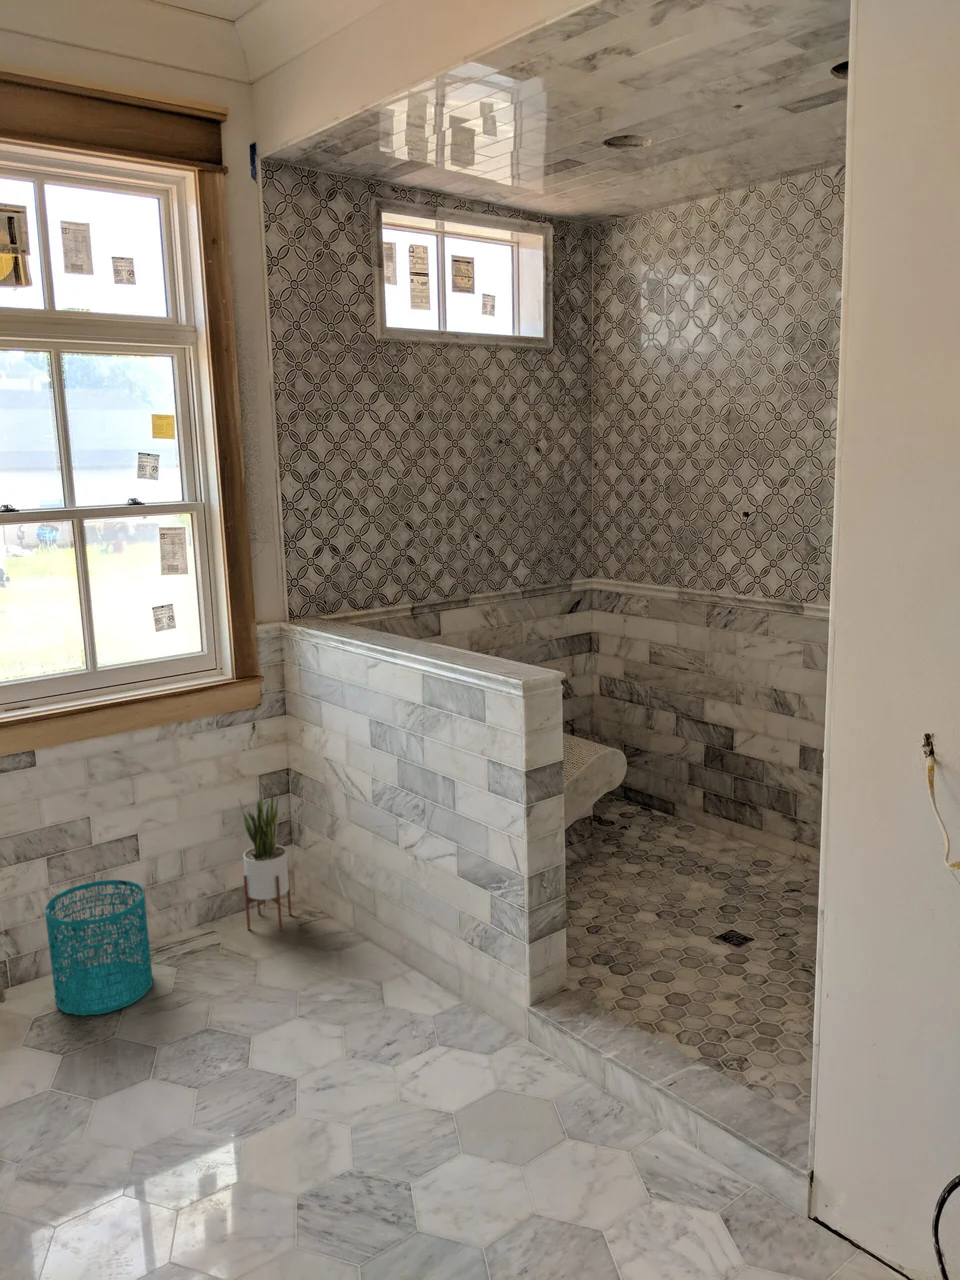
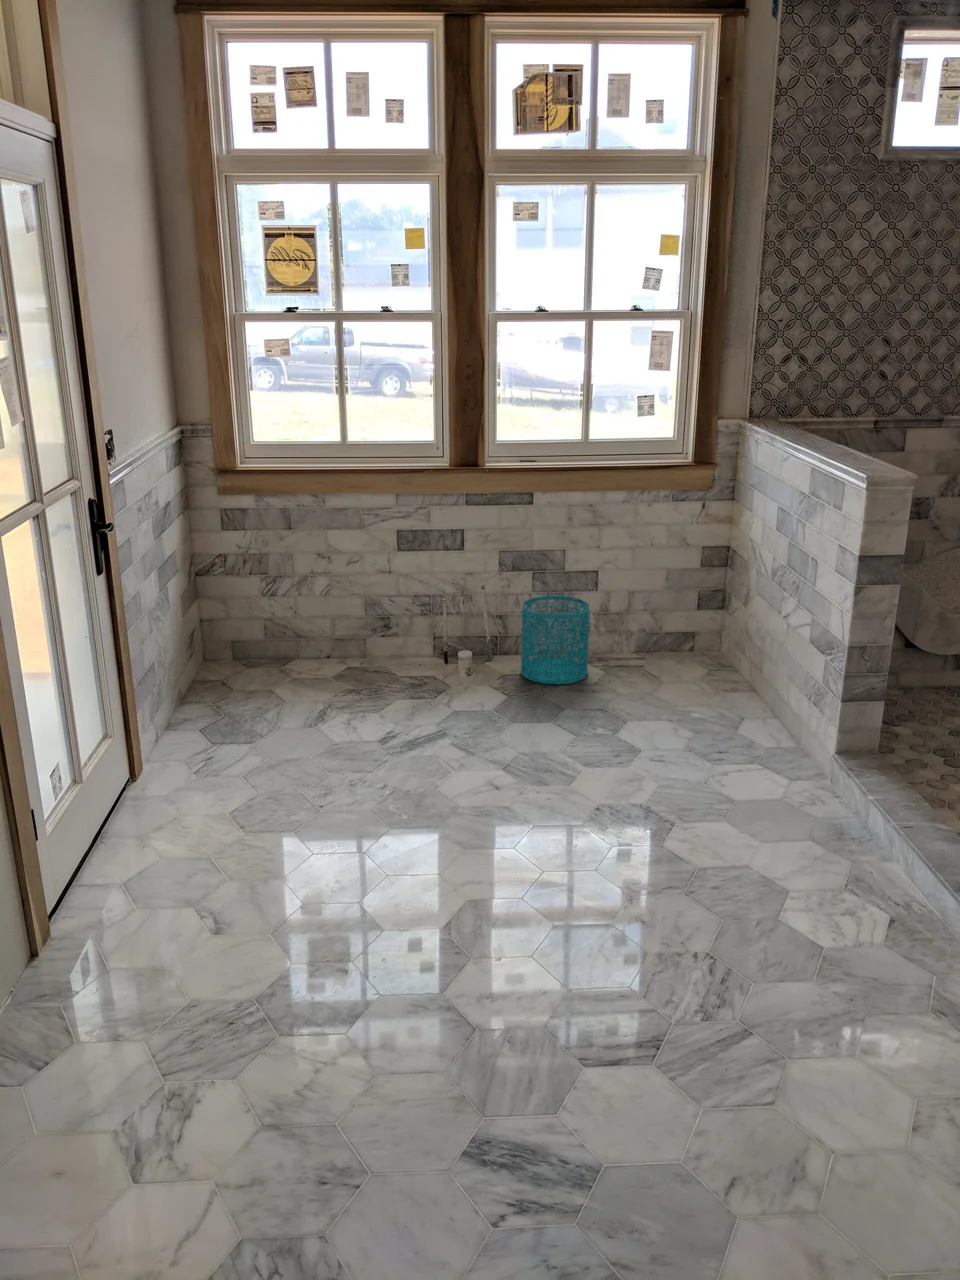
potted plant: present [239,788,291,930] -> none [669,553,714,672]

